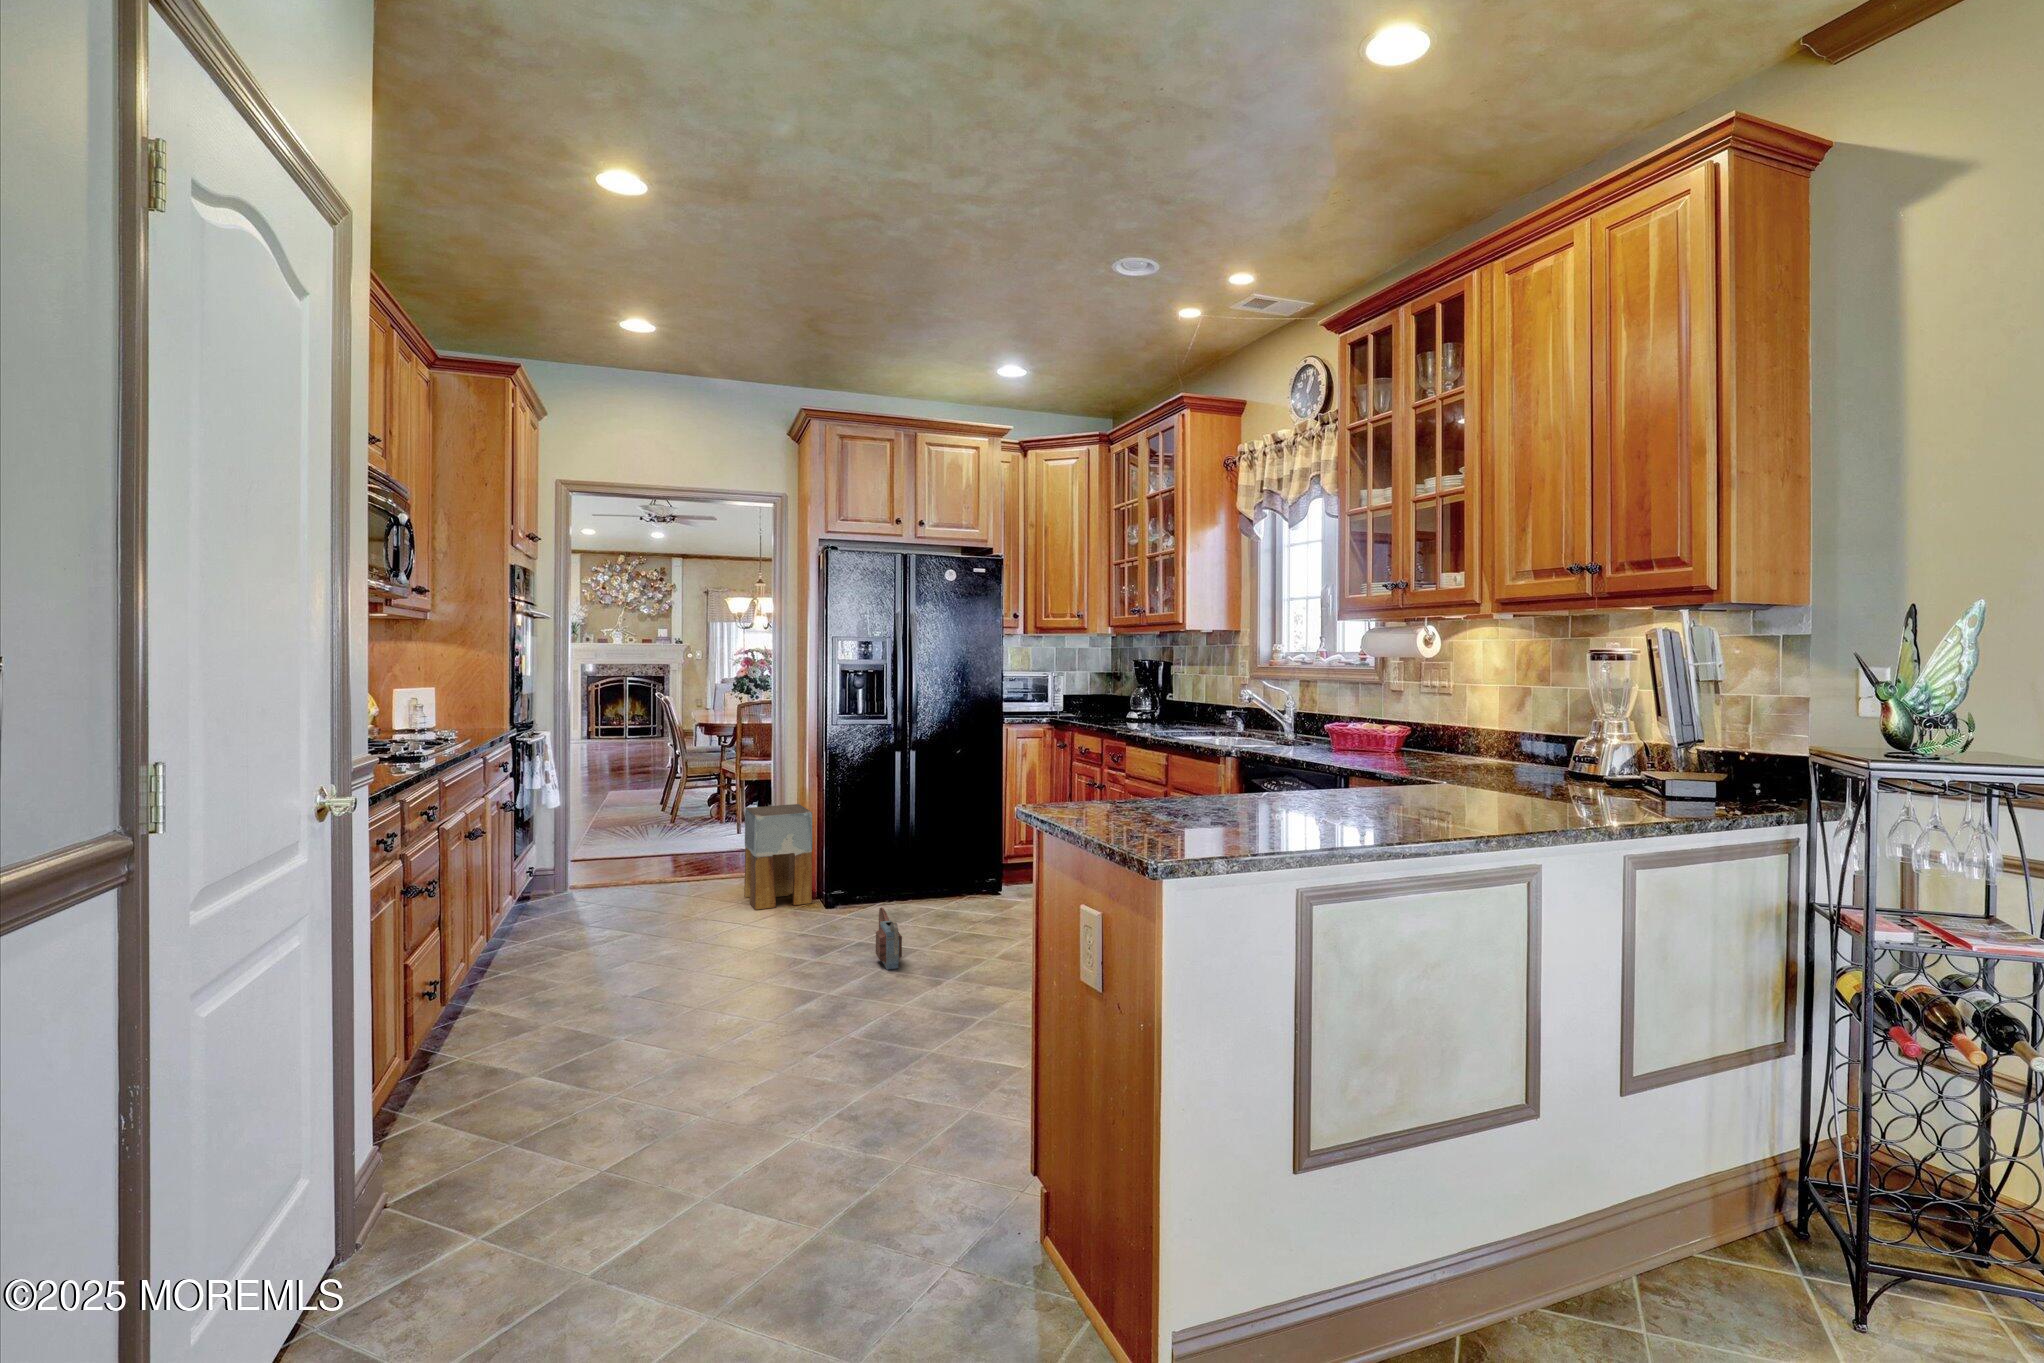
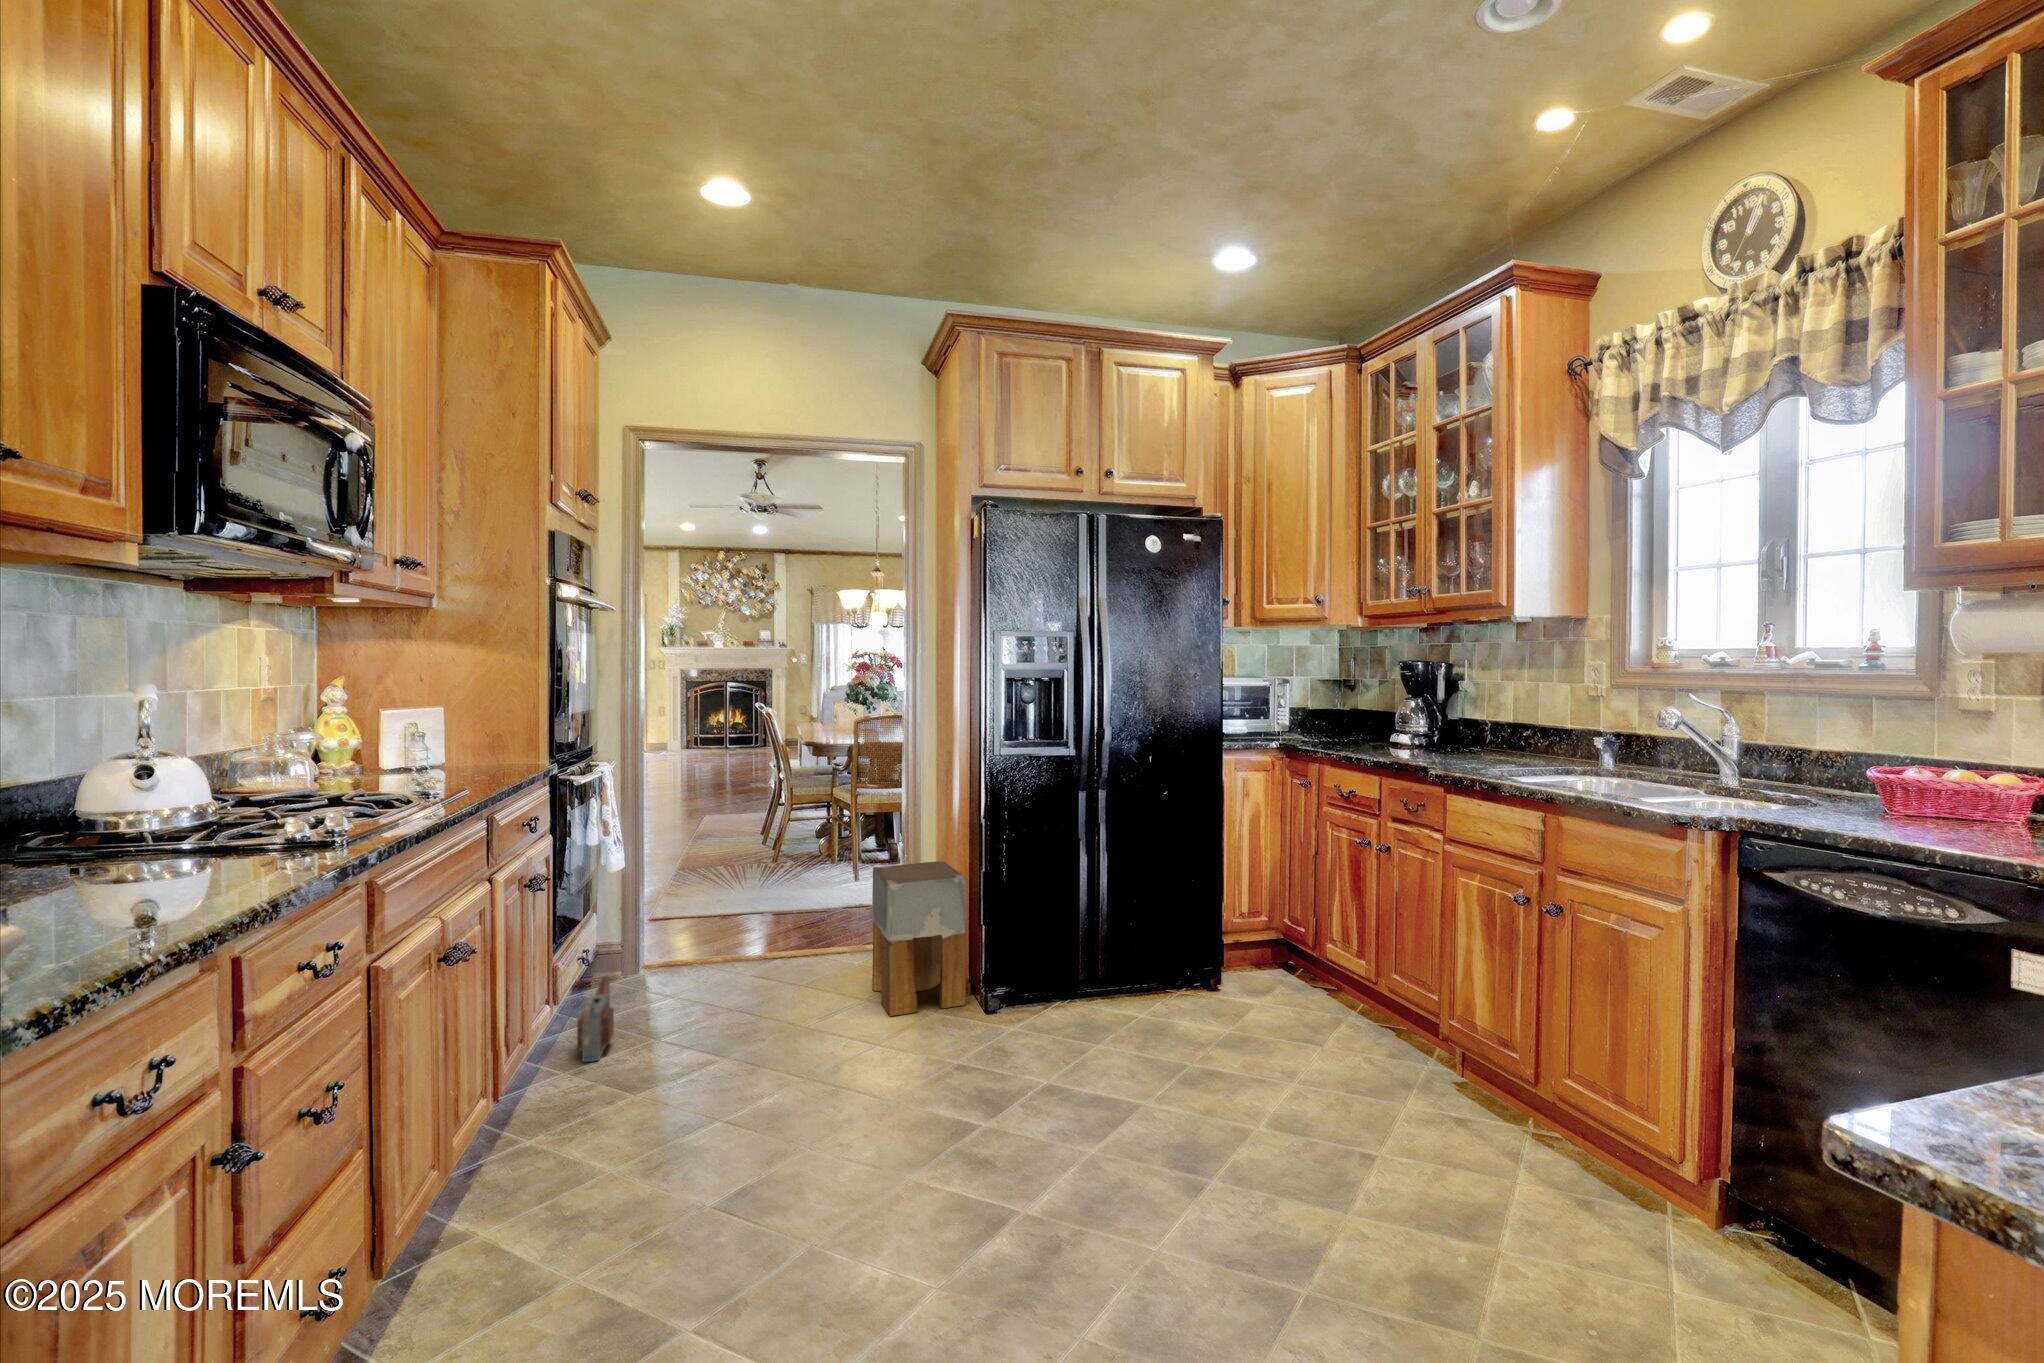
watering can: present [876,907,902,970] -> present [577,976,614,1062]

